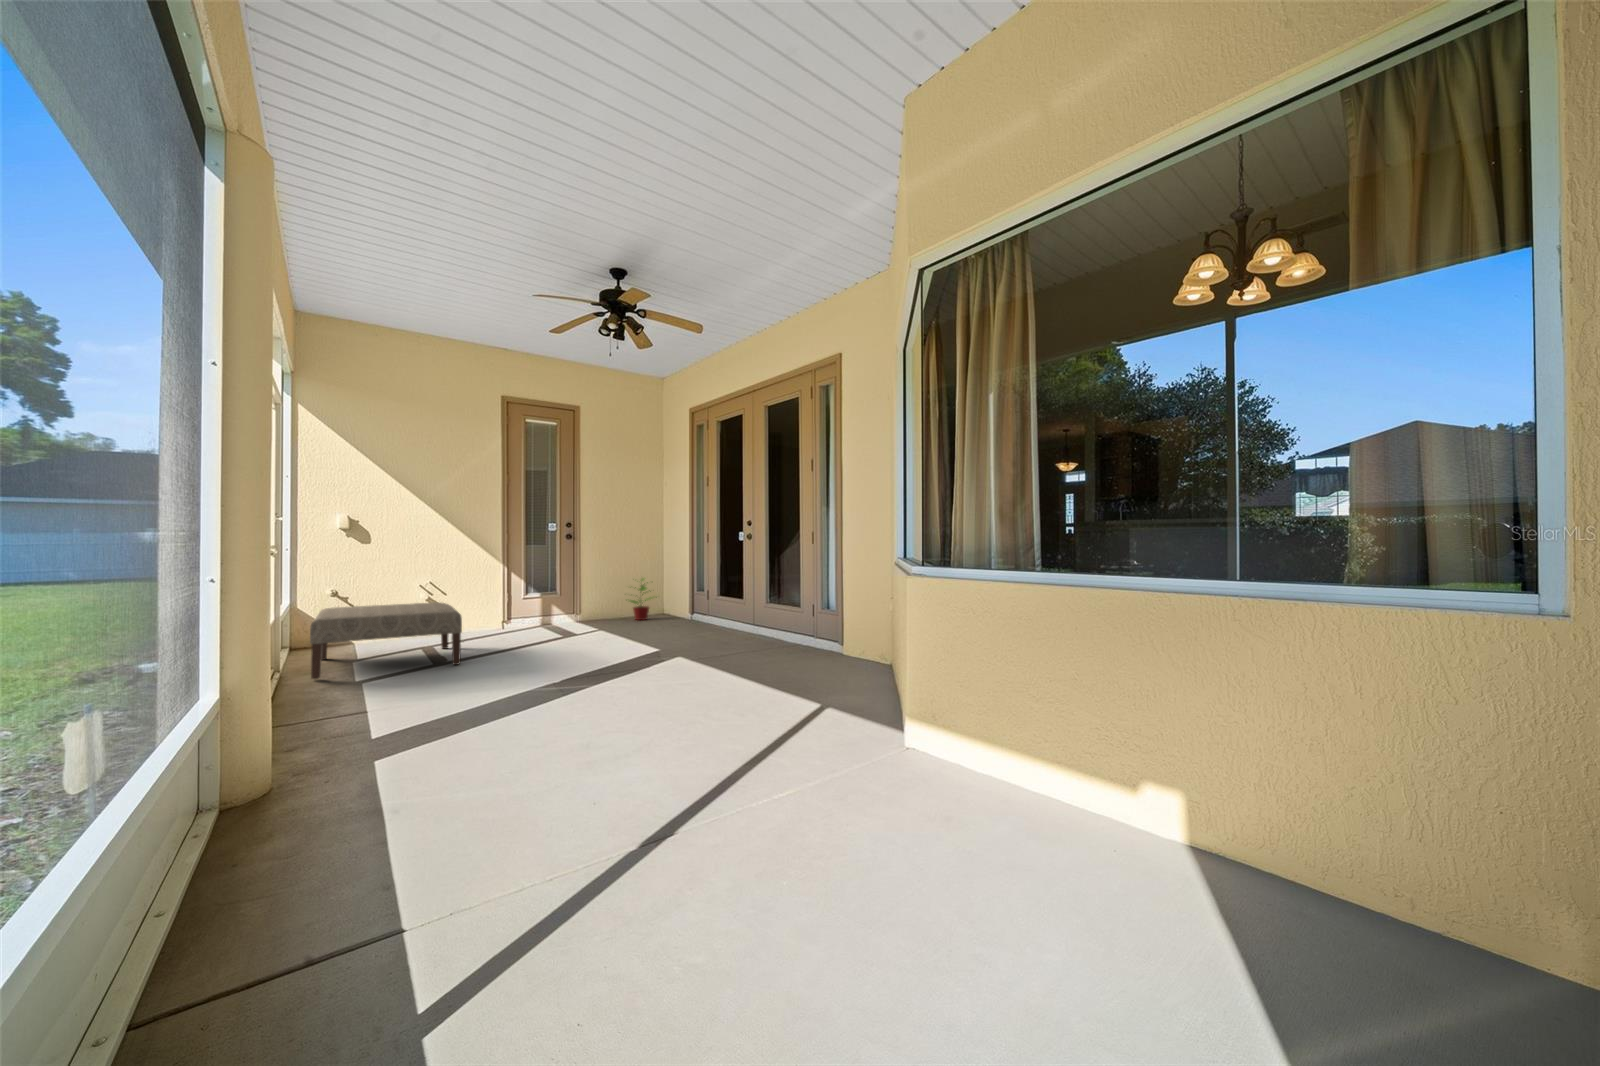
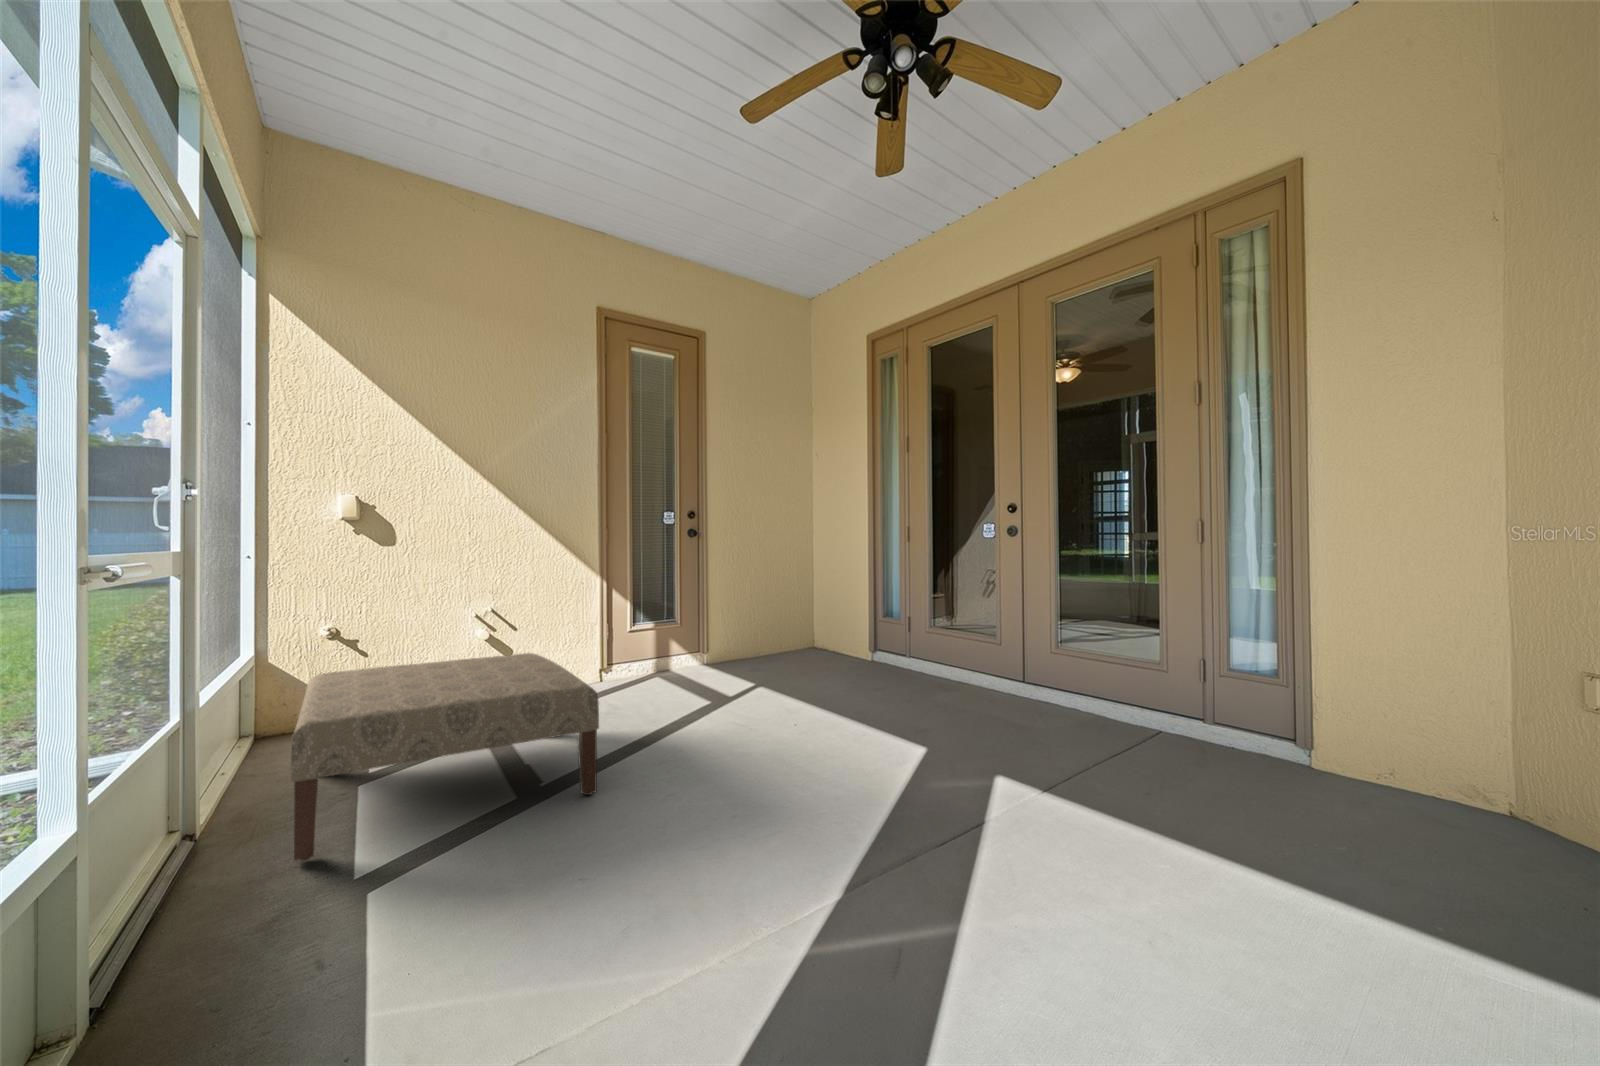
potted plant: present [630,579,651,620] -> none [767,592,819,660]

